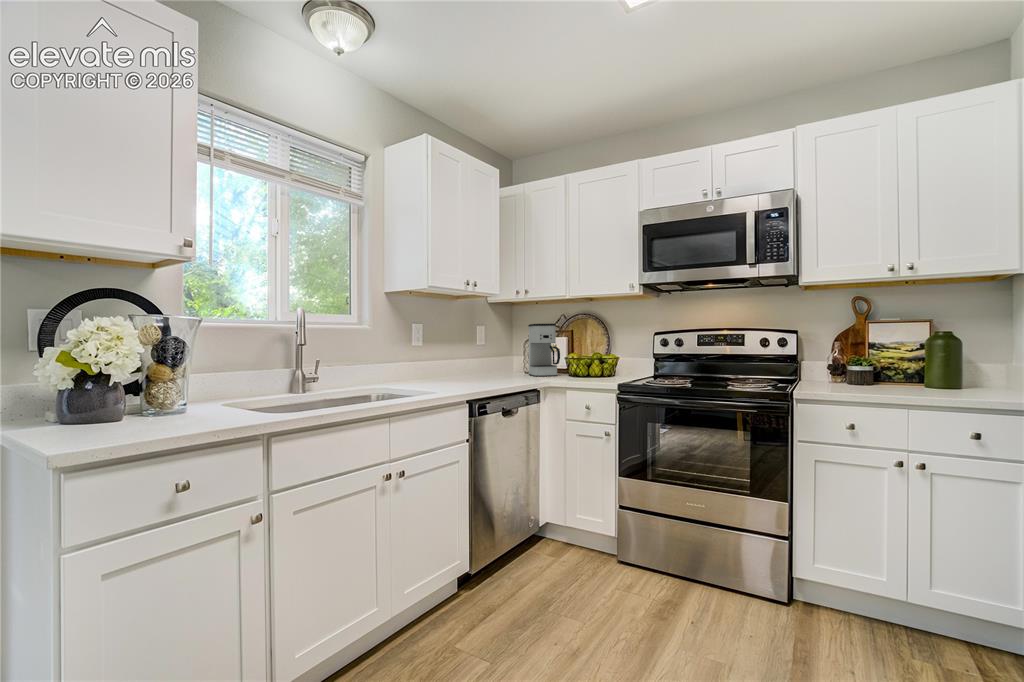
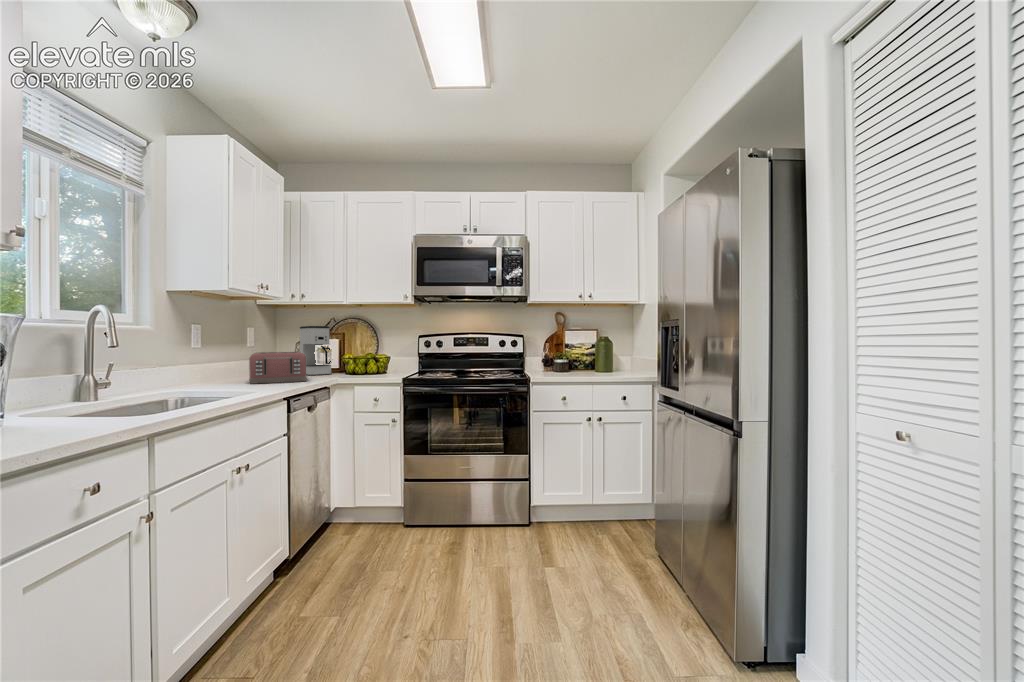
toaster: none [465,351,523,383] -> present [249,352,307,384]

